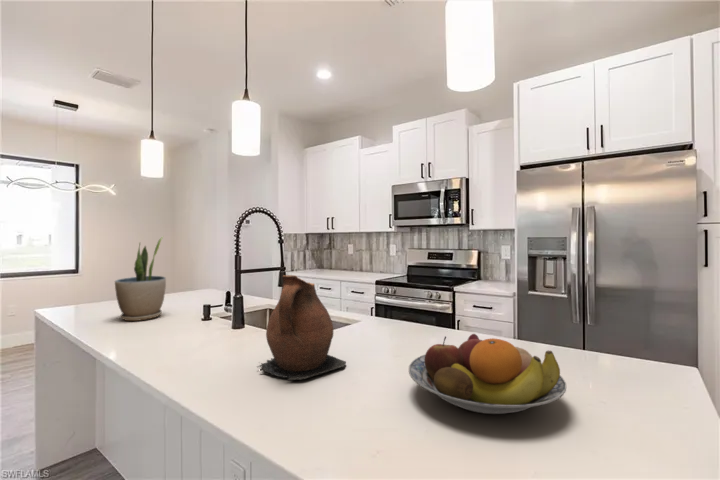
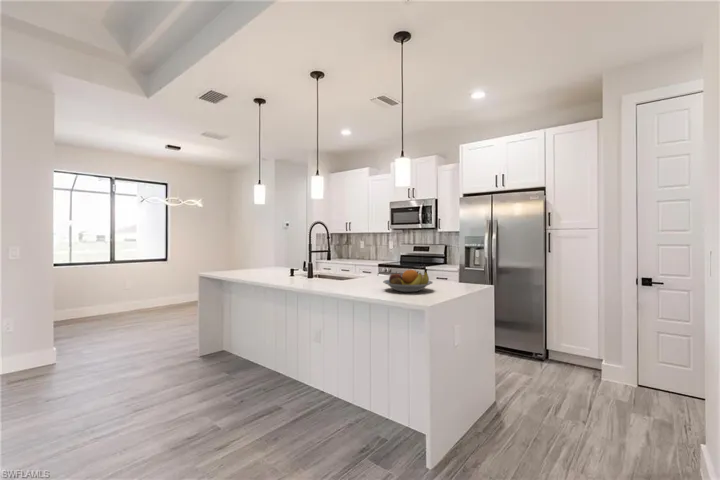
potted plant: present [115,239,166,321] -> none [246,235,269,277]
ceramic pitcher: present [260,275,346,380] -> none [327,250,361,287]

